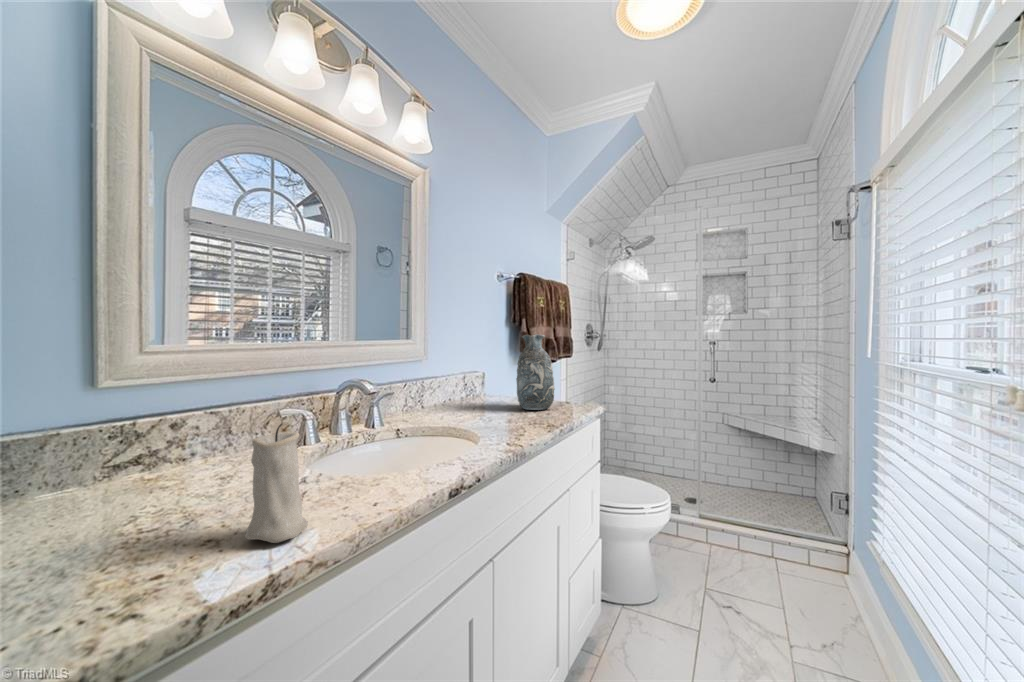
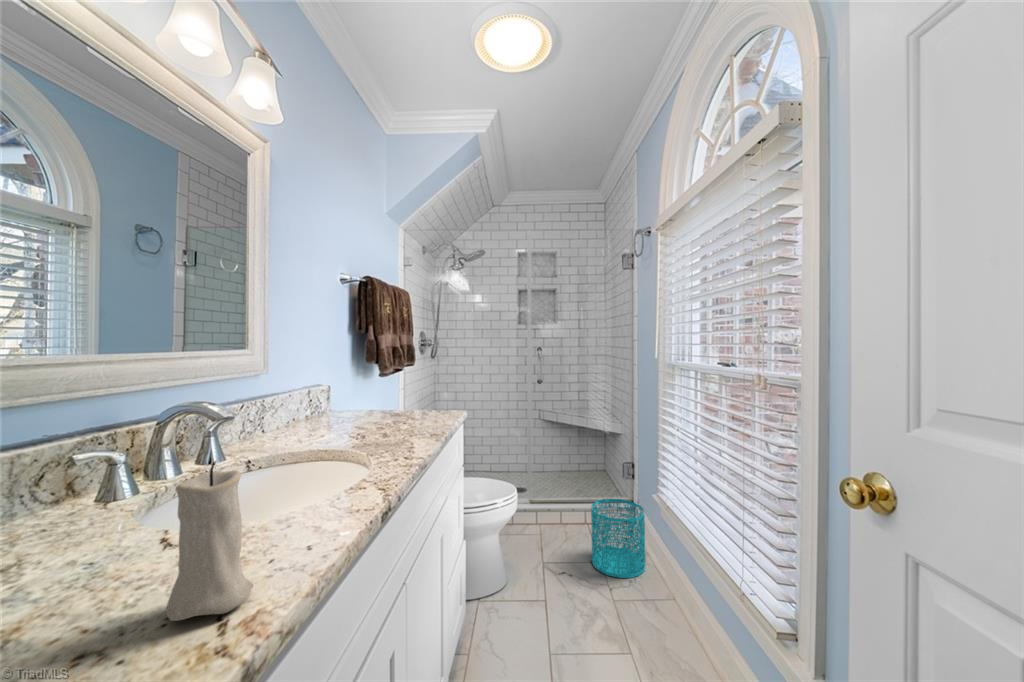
decorative vase: present [516,334,555,410] -> none [380,343,423,423]
wastebasket: none [773,527,857,637] -> present [591,499,645,578]

